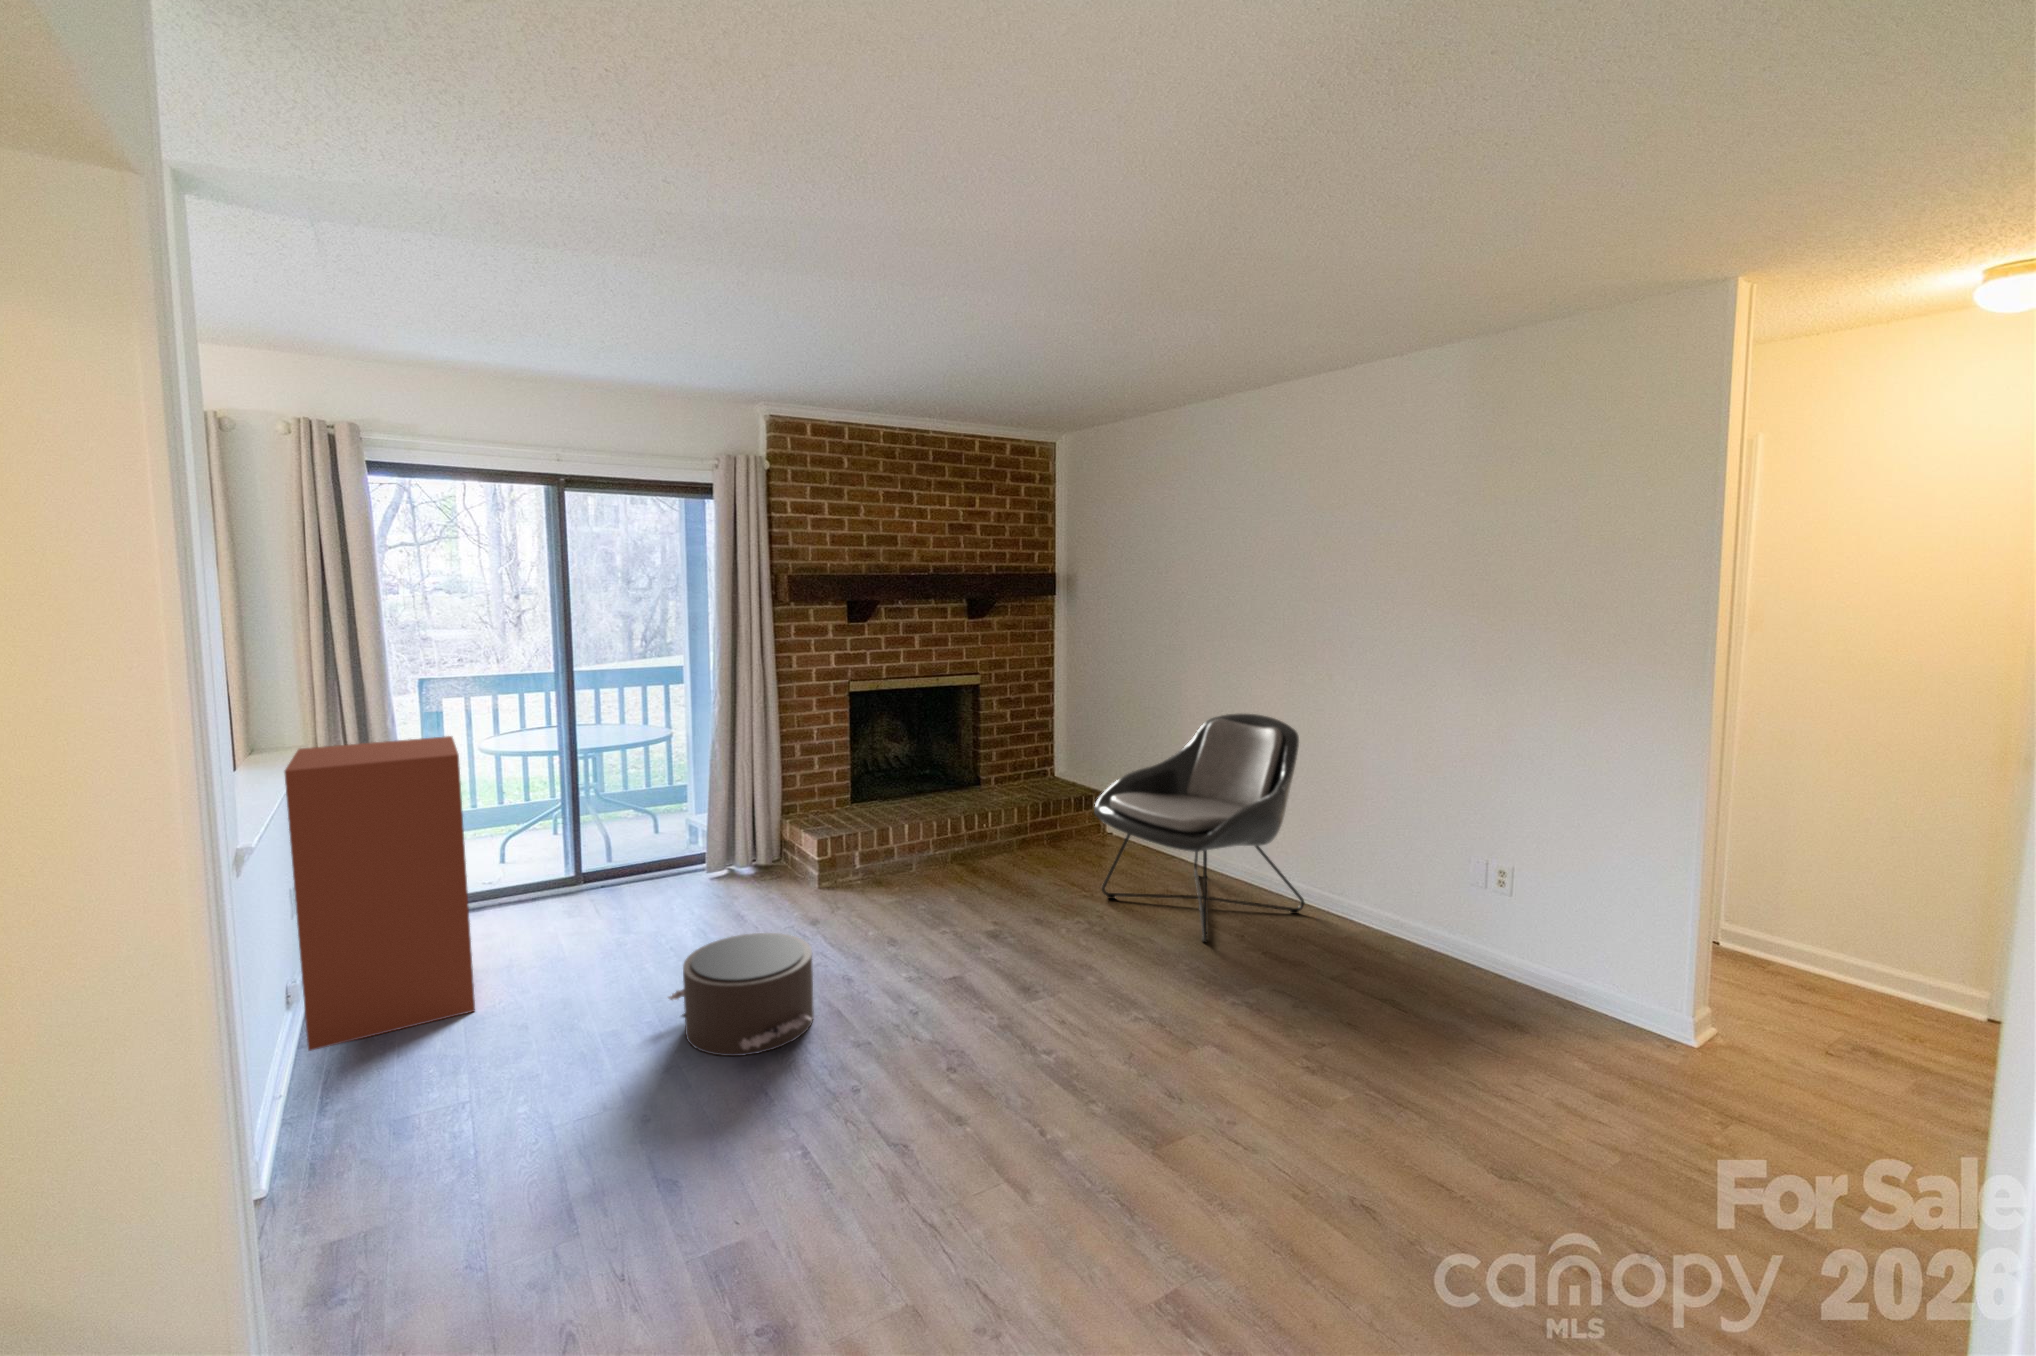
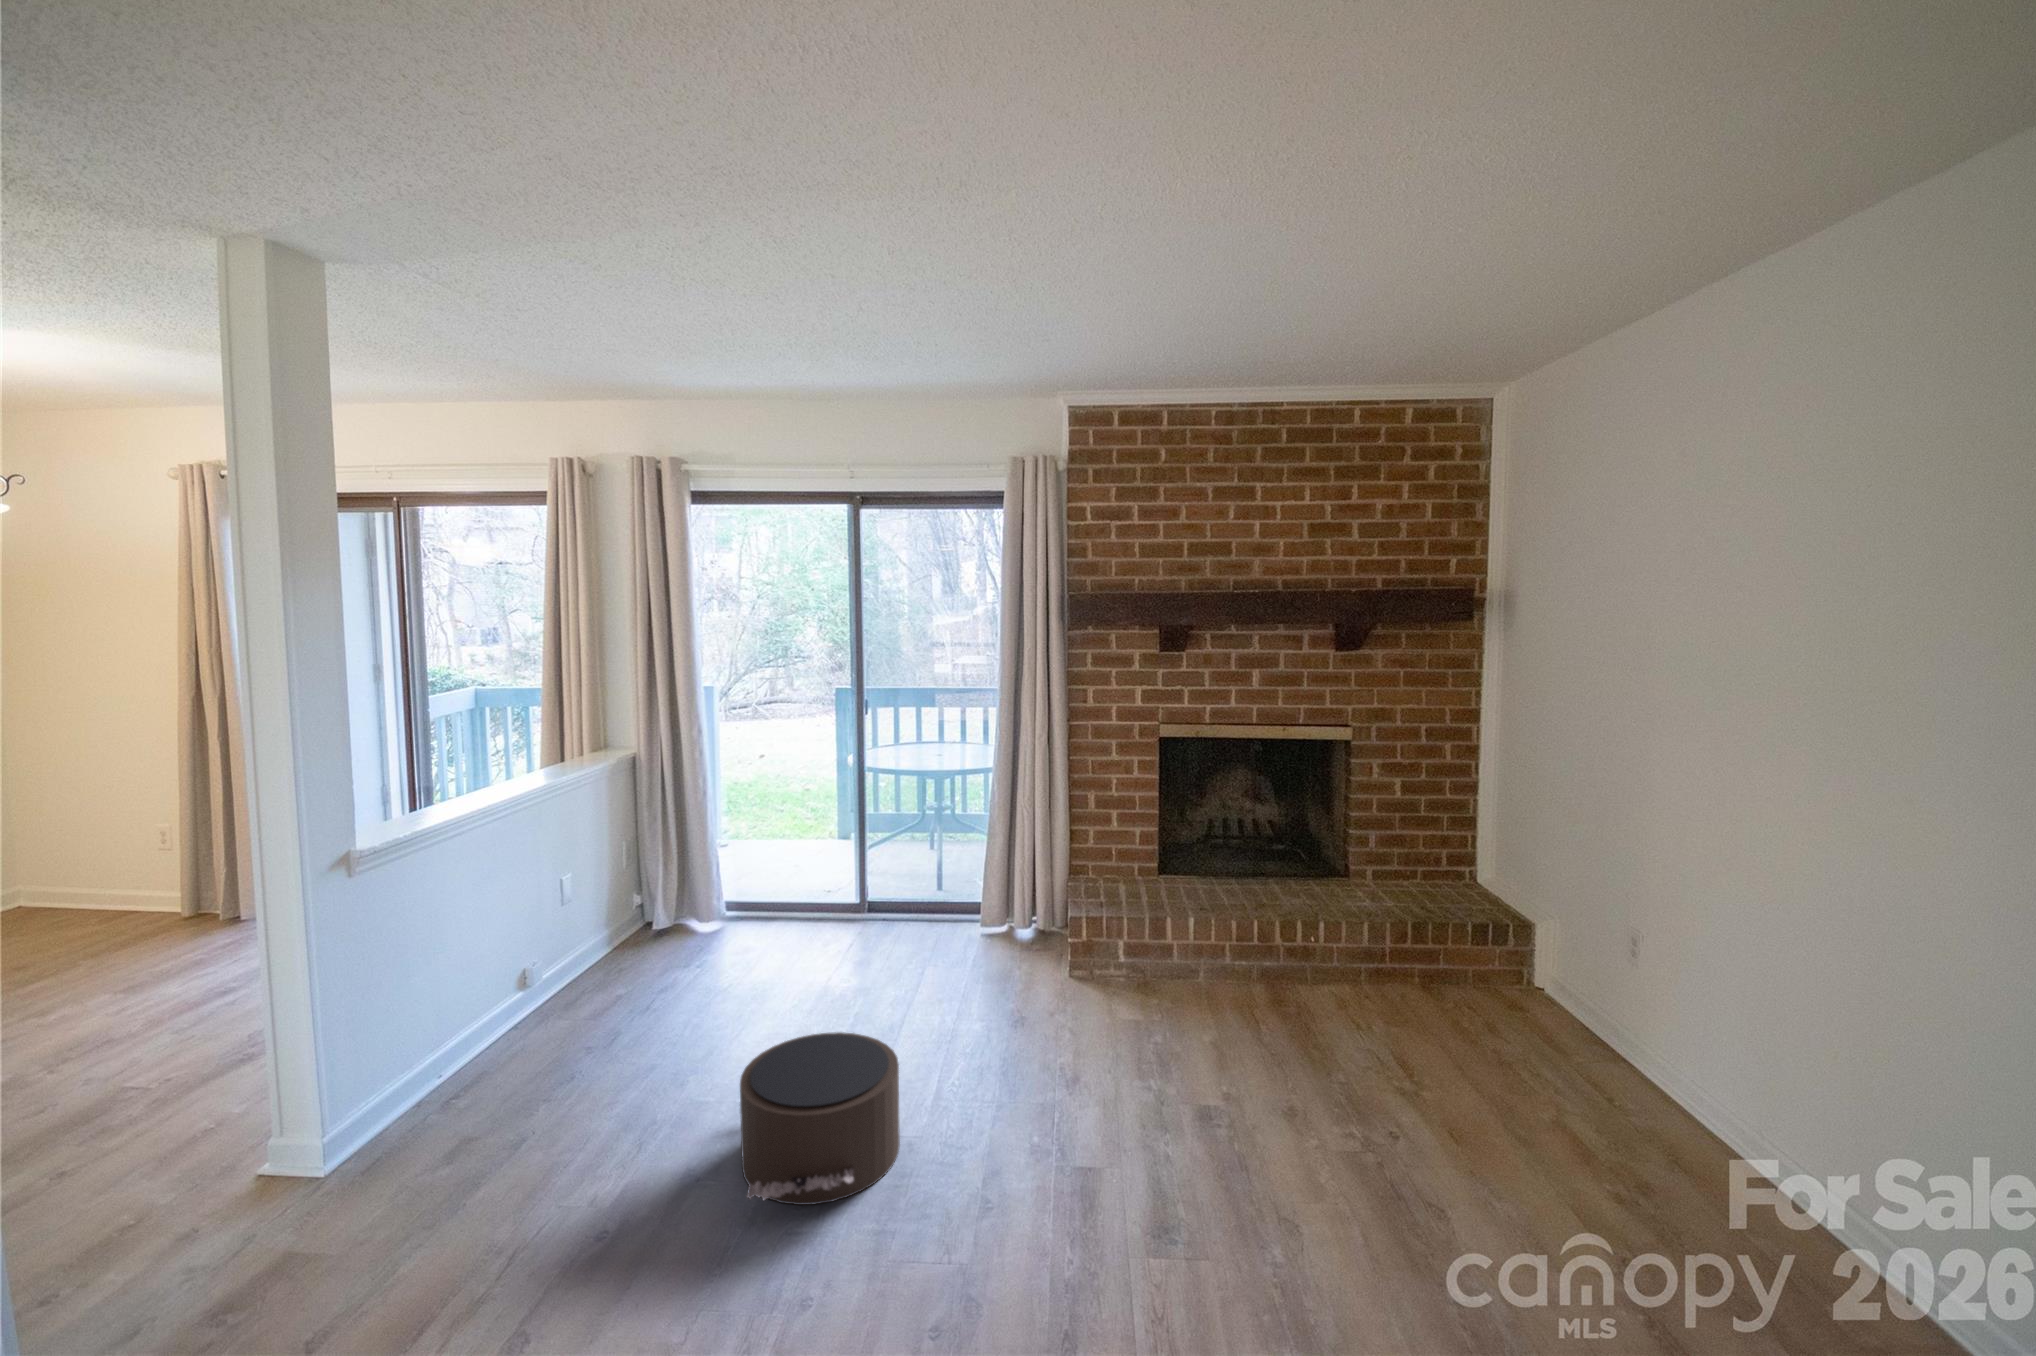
lounge chair: present [1094,714,1305,942] -> none [1423,844,1871,1292]
bookshelf: present [285,736,475,1051] -> none [507,753,700,1035]

